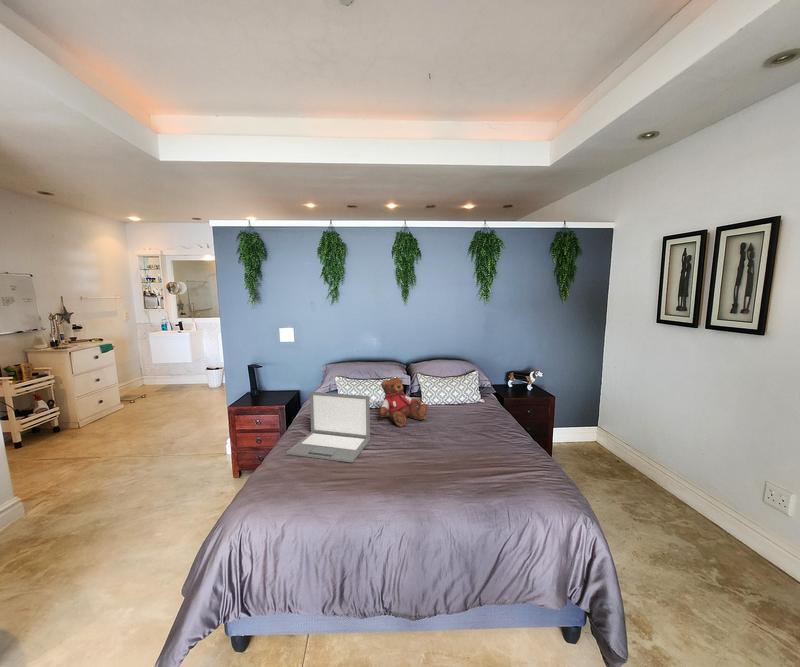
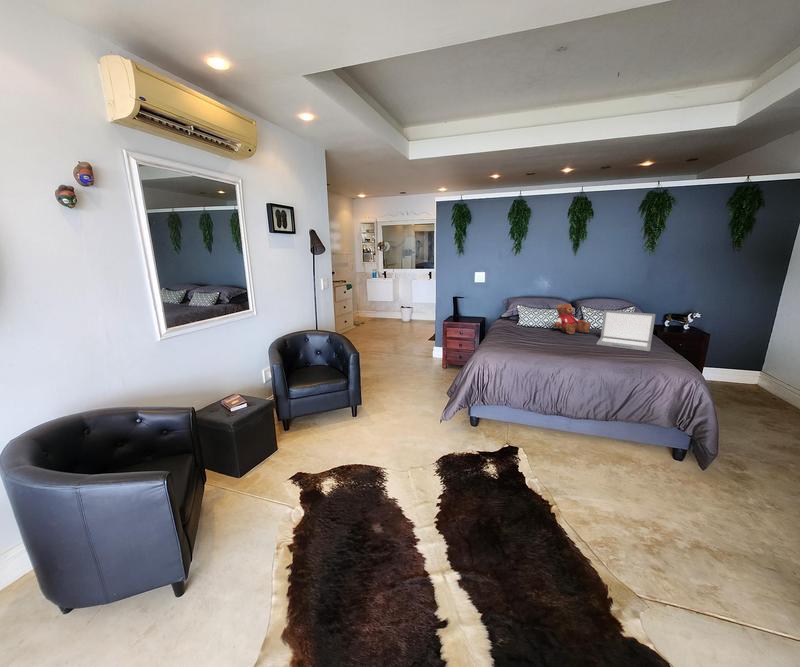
laptop: present [286,392,370,463] -> present [596,310,656,351]

